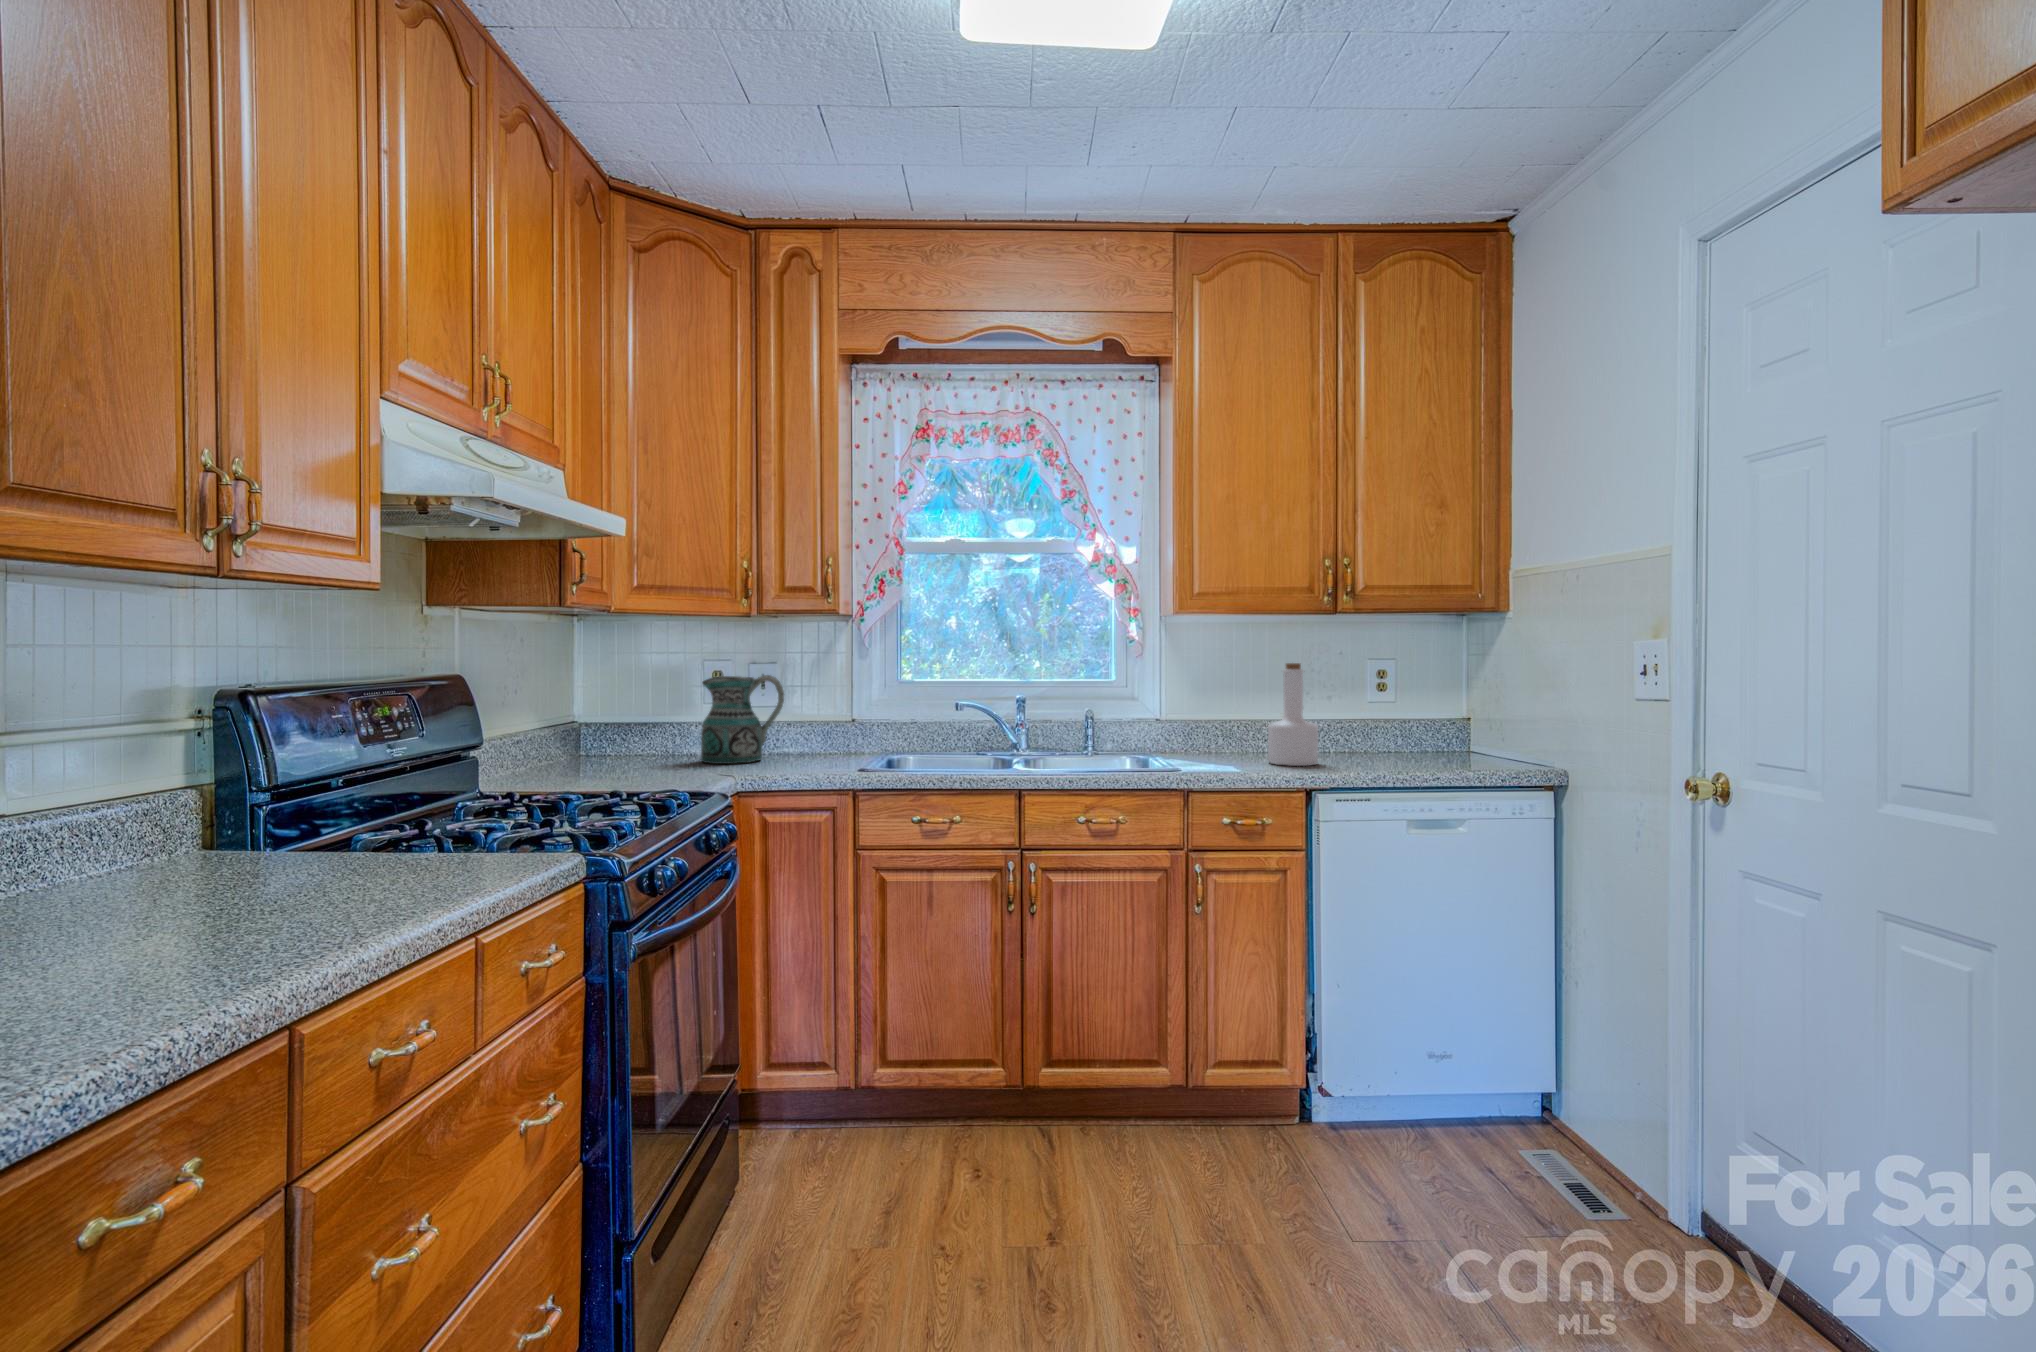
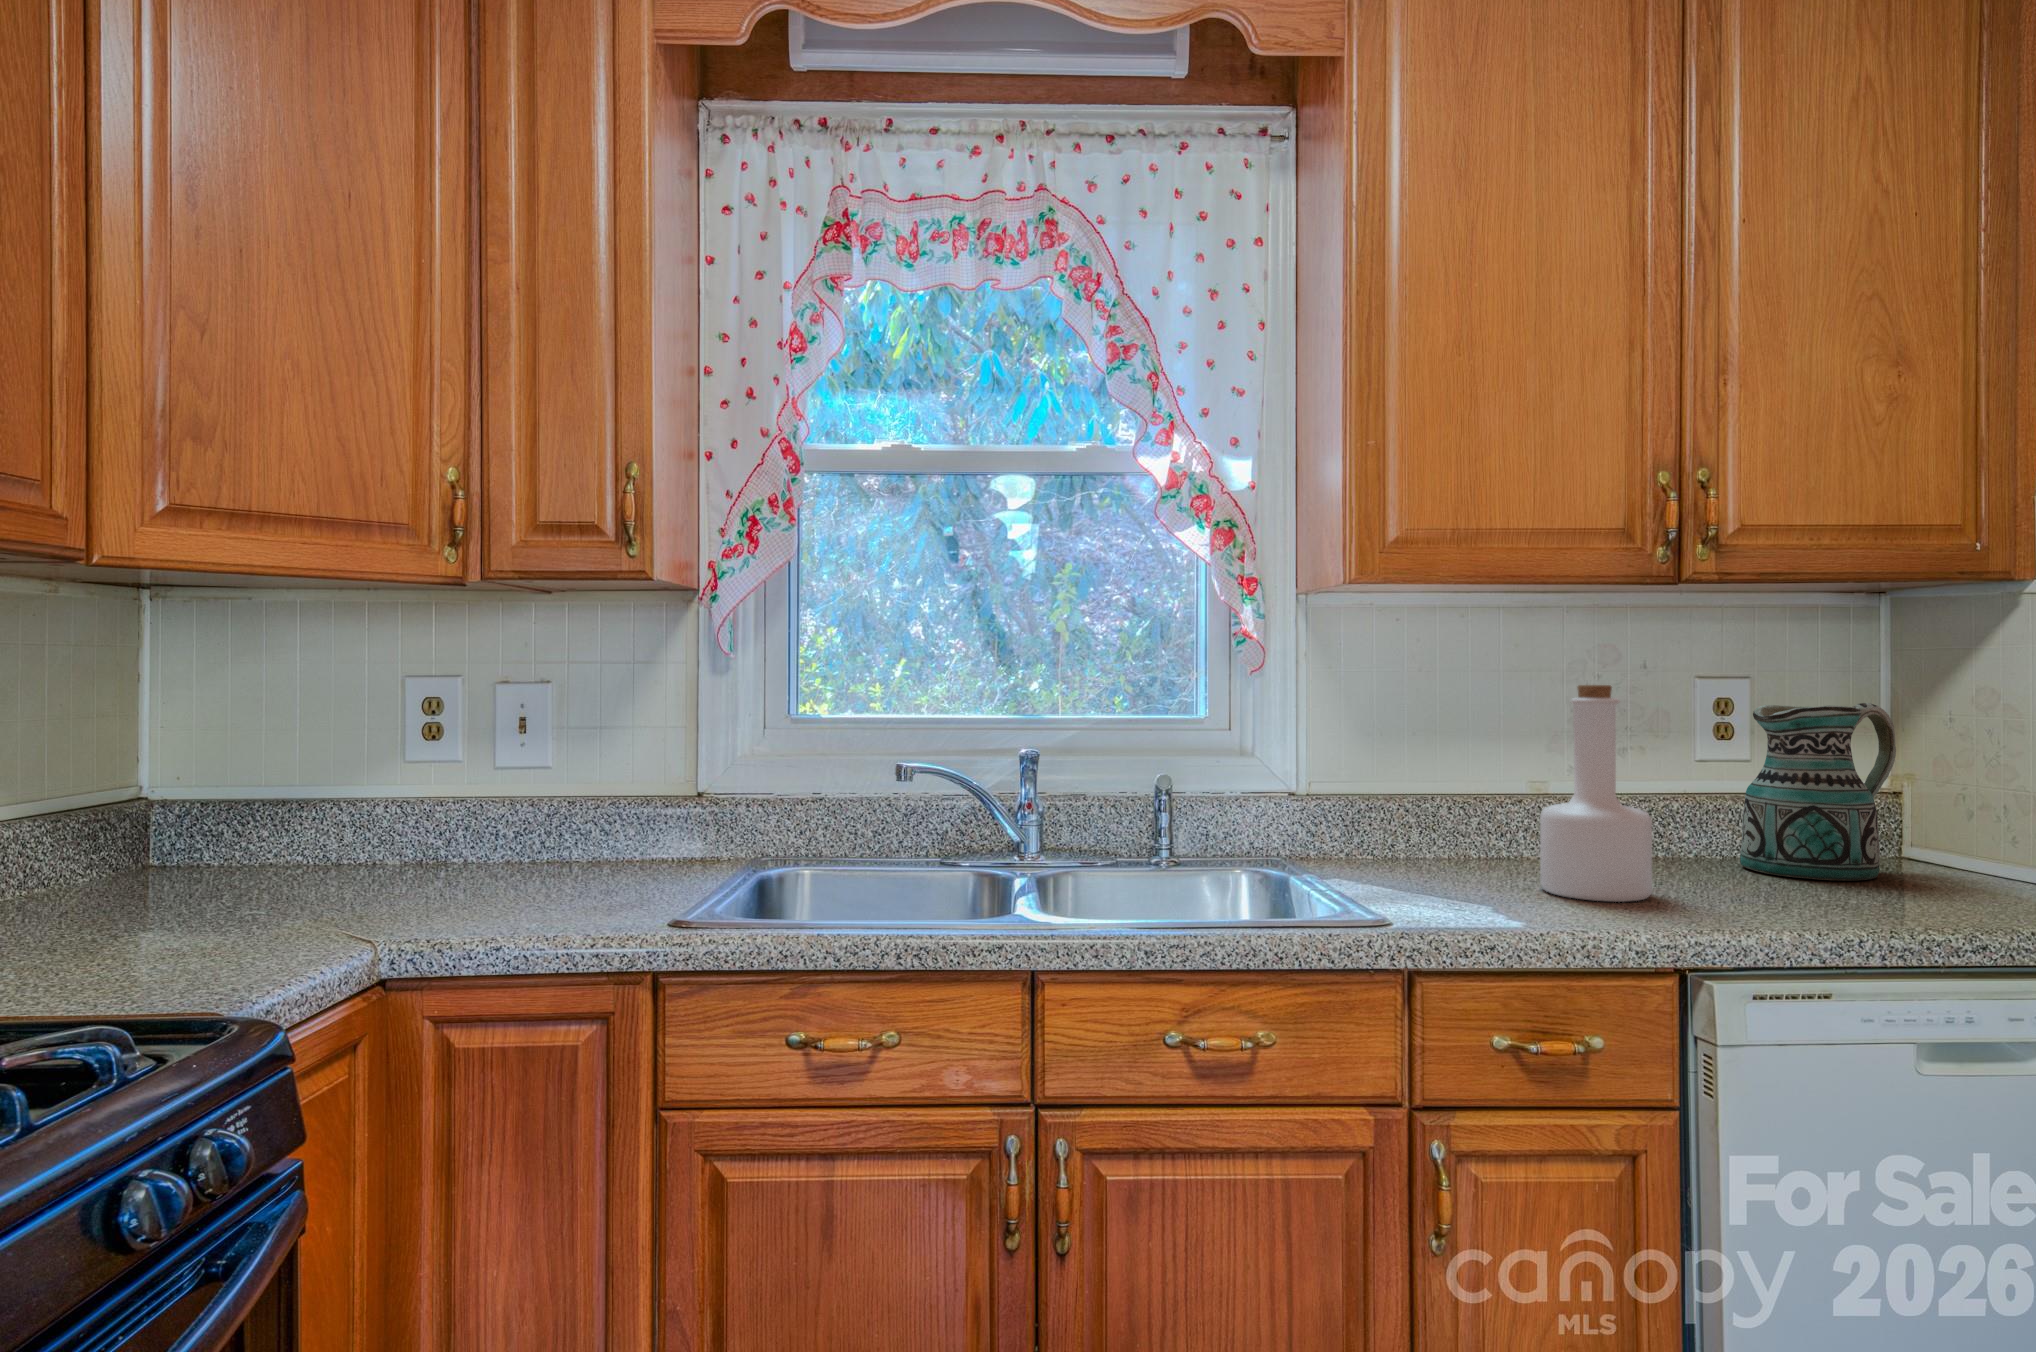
ceramic pitcher: present [701,675,784,764] -> present [1740,703,1896,880]

